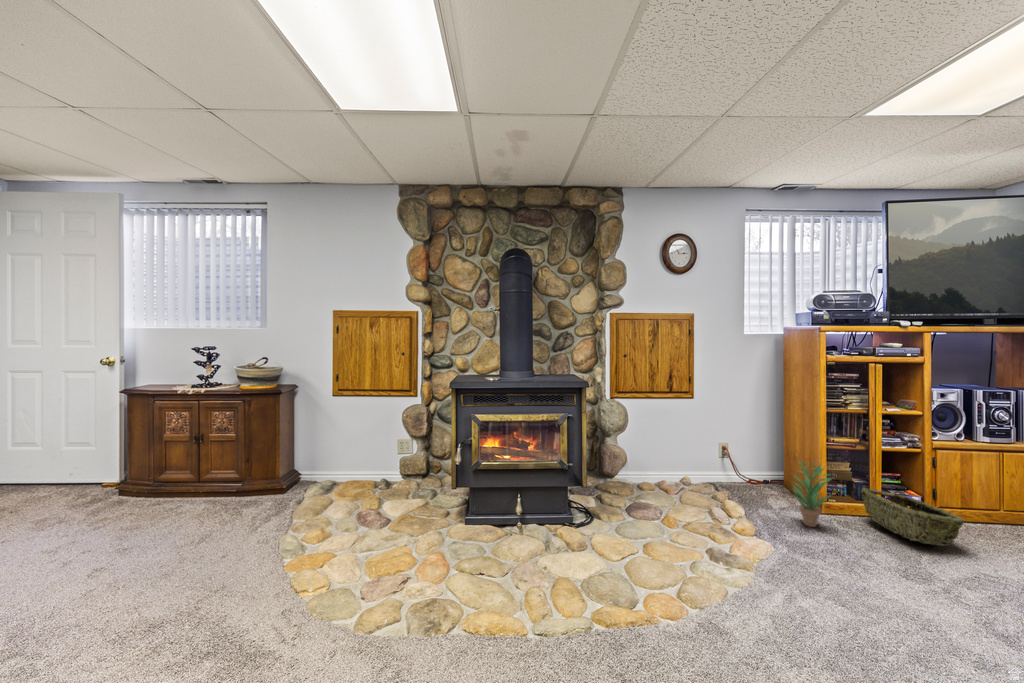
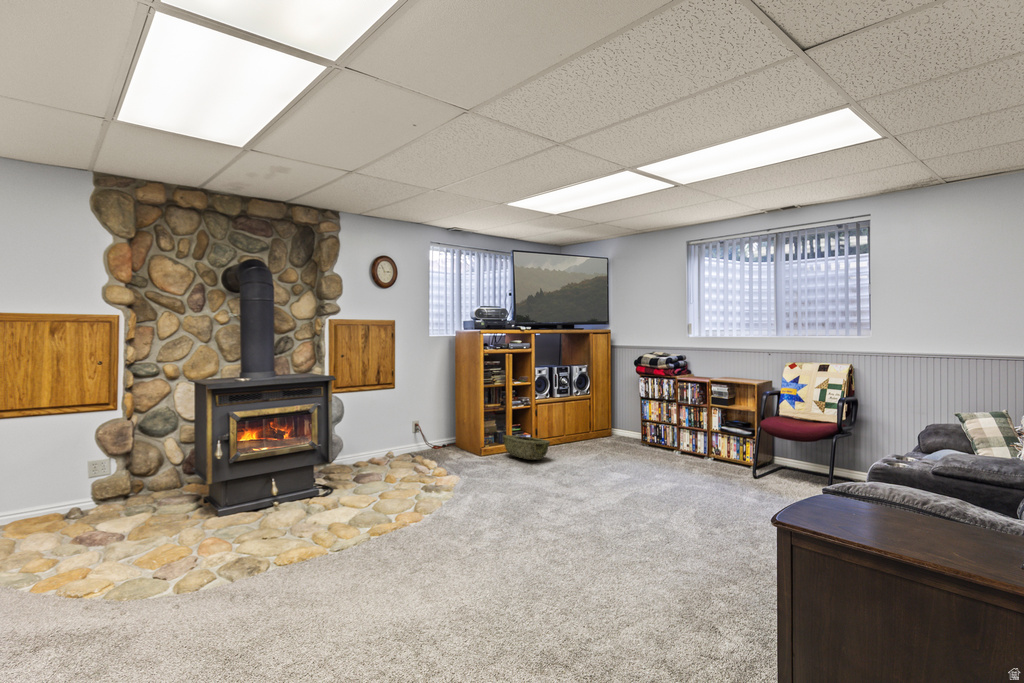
potted plant: present [794,462,830,527] -> none [466,419,490,464]

